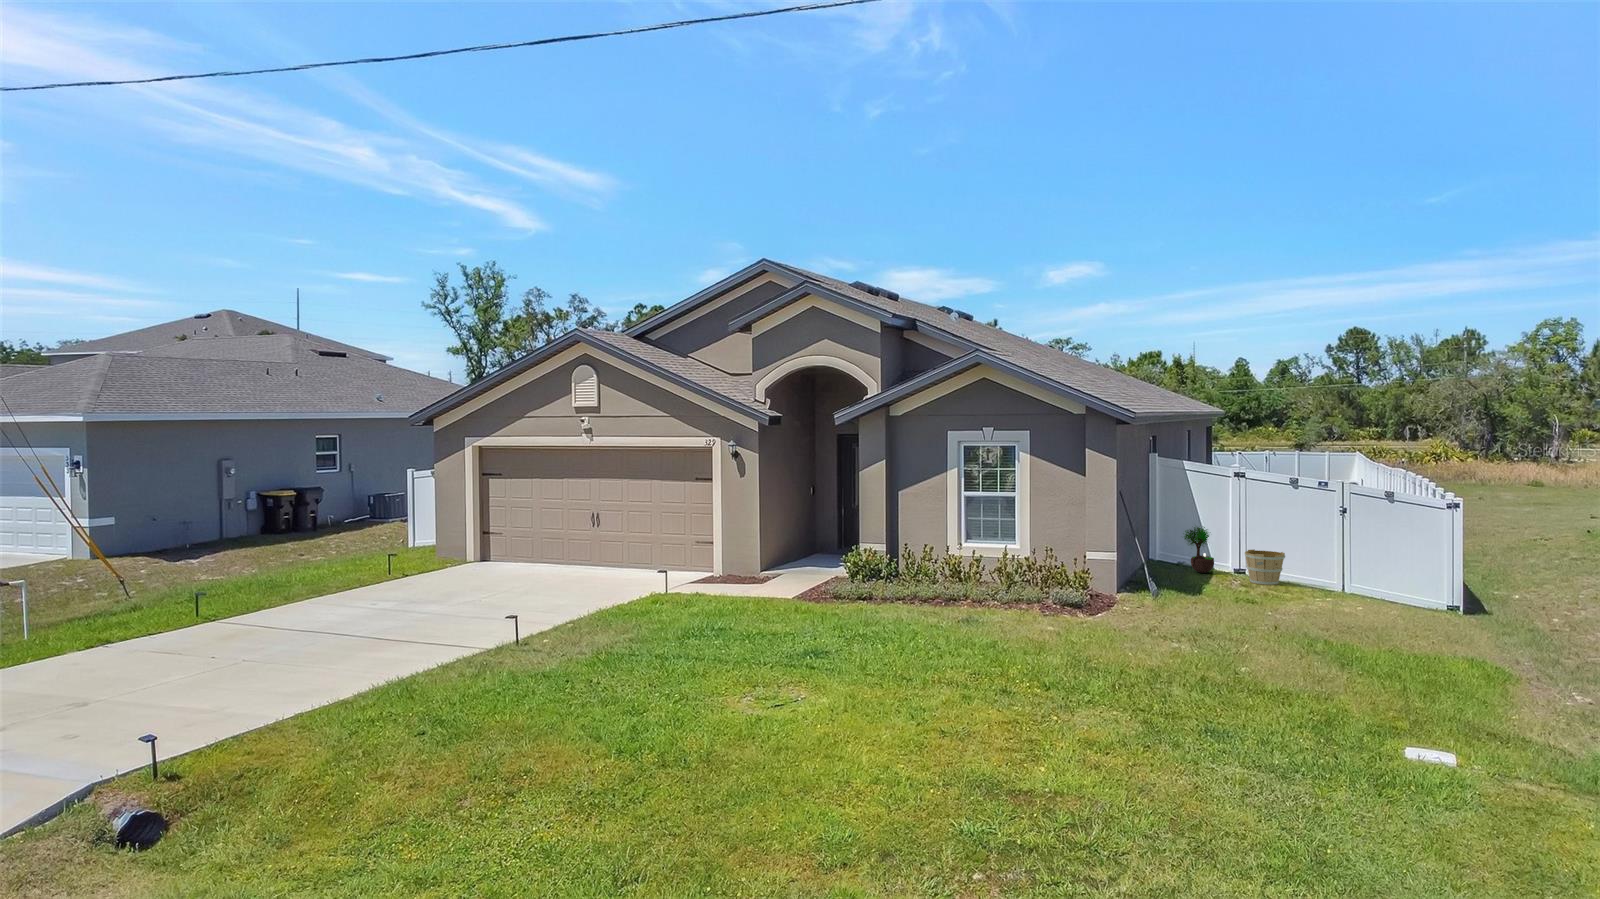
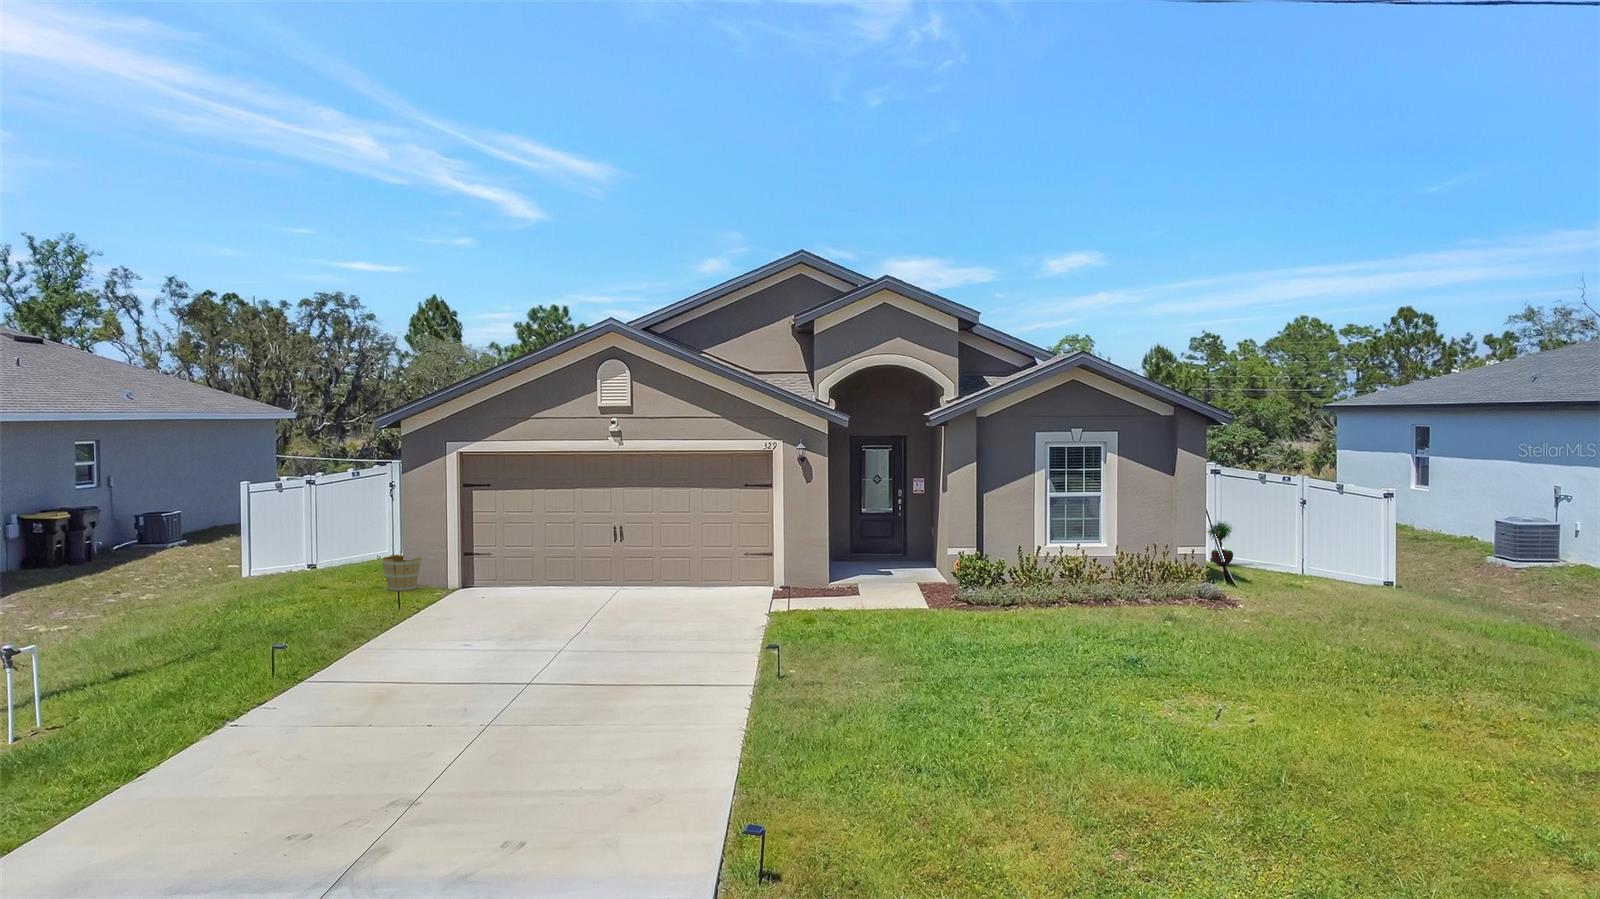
wooden bucket: present [1245,550,1285,585] -> present [382,555,422,591]

